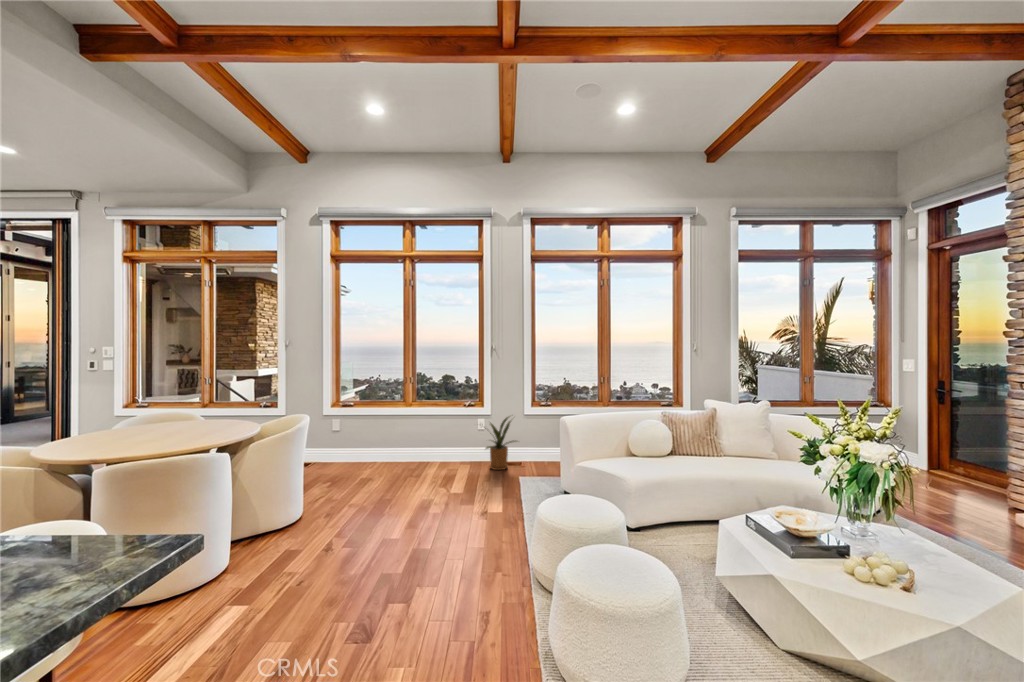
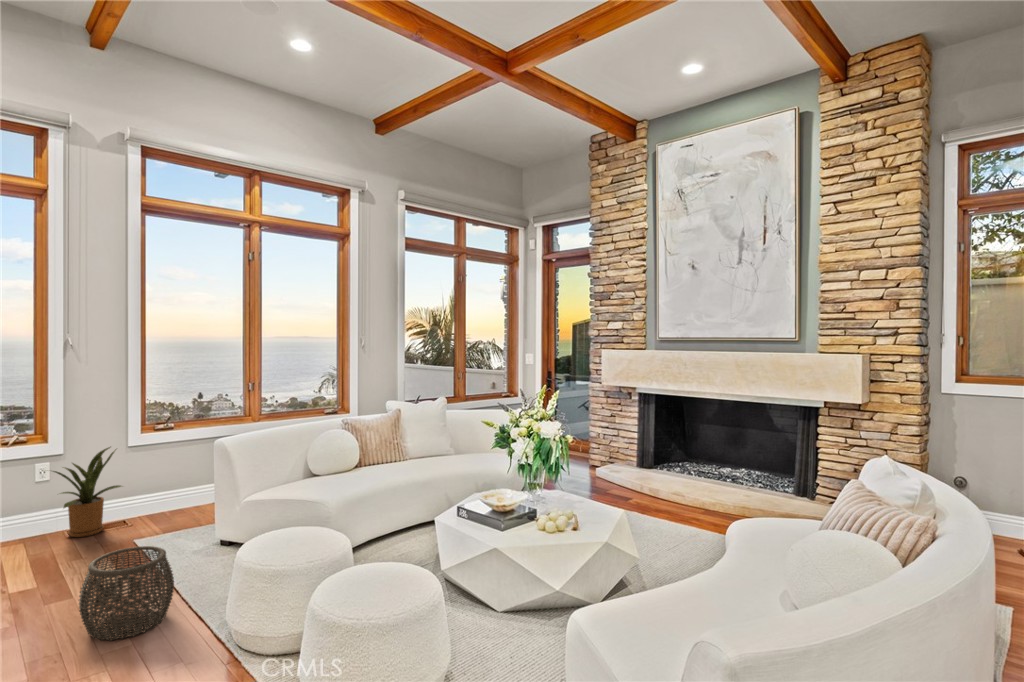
woven basket: none [459,482,512,545] -> present [79,546,174,641]

